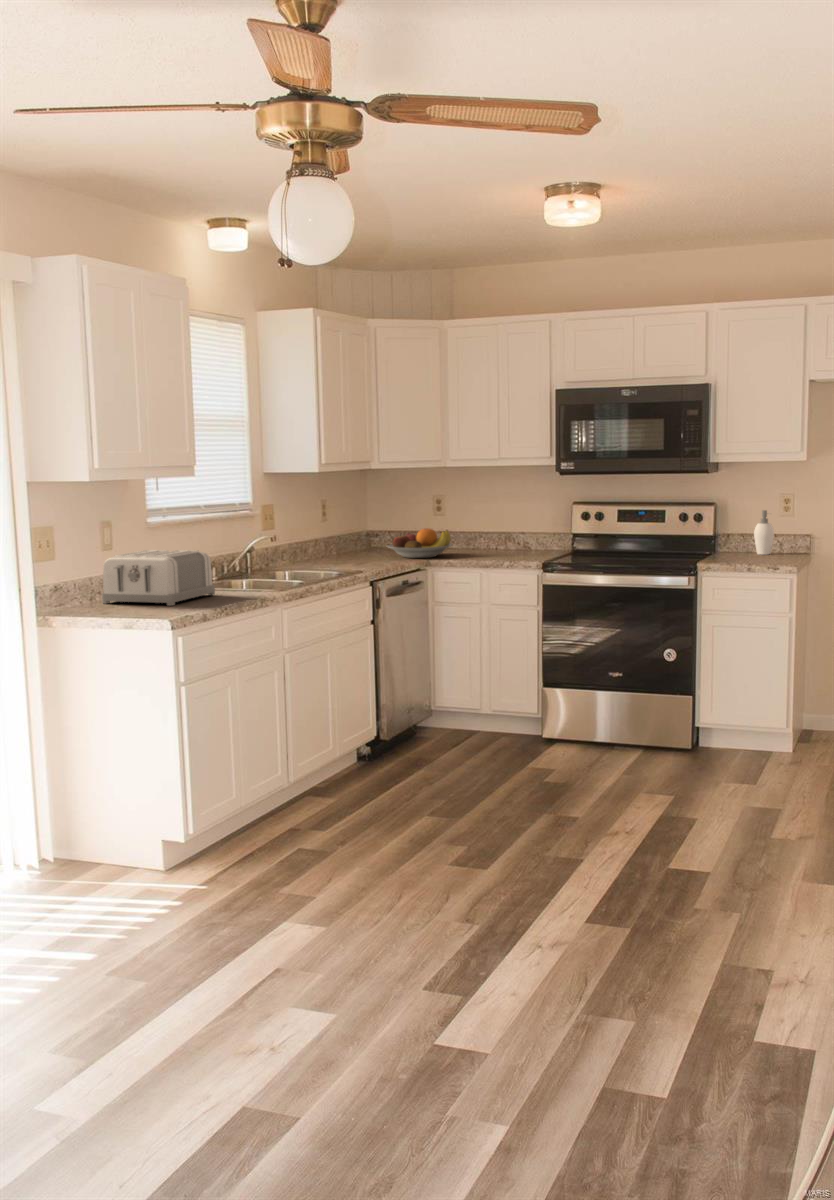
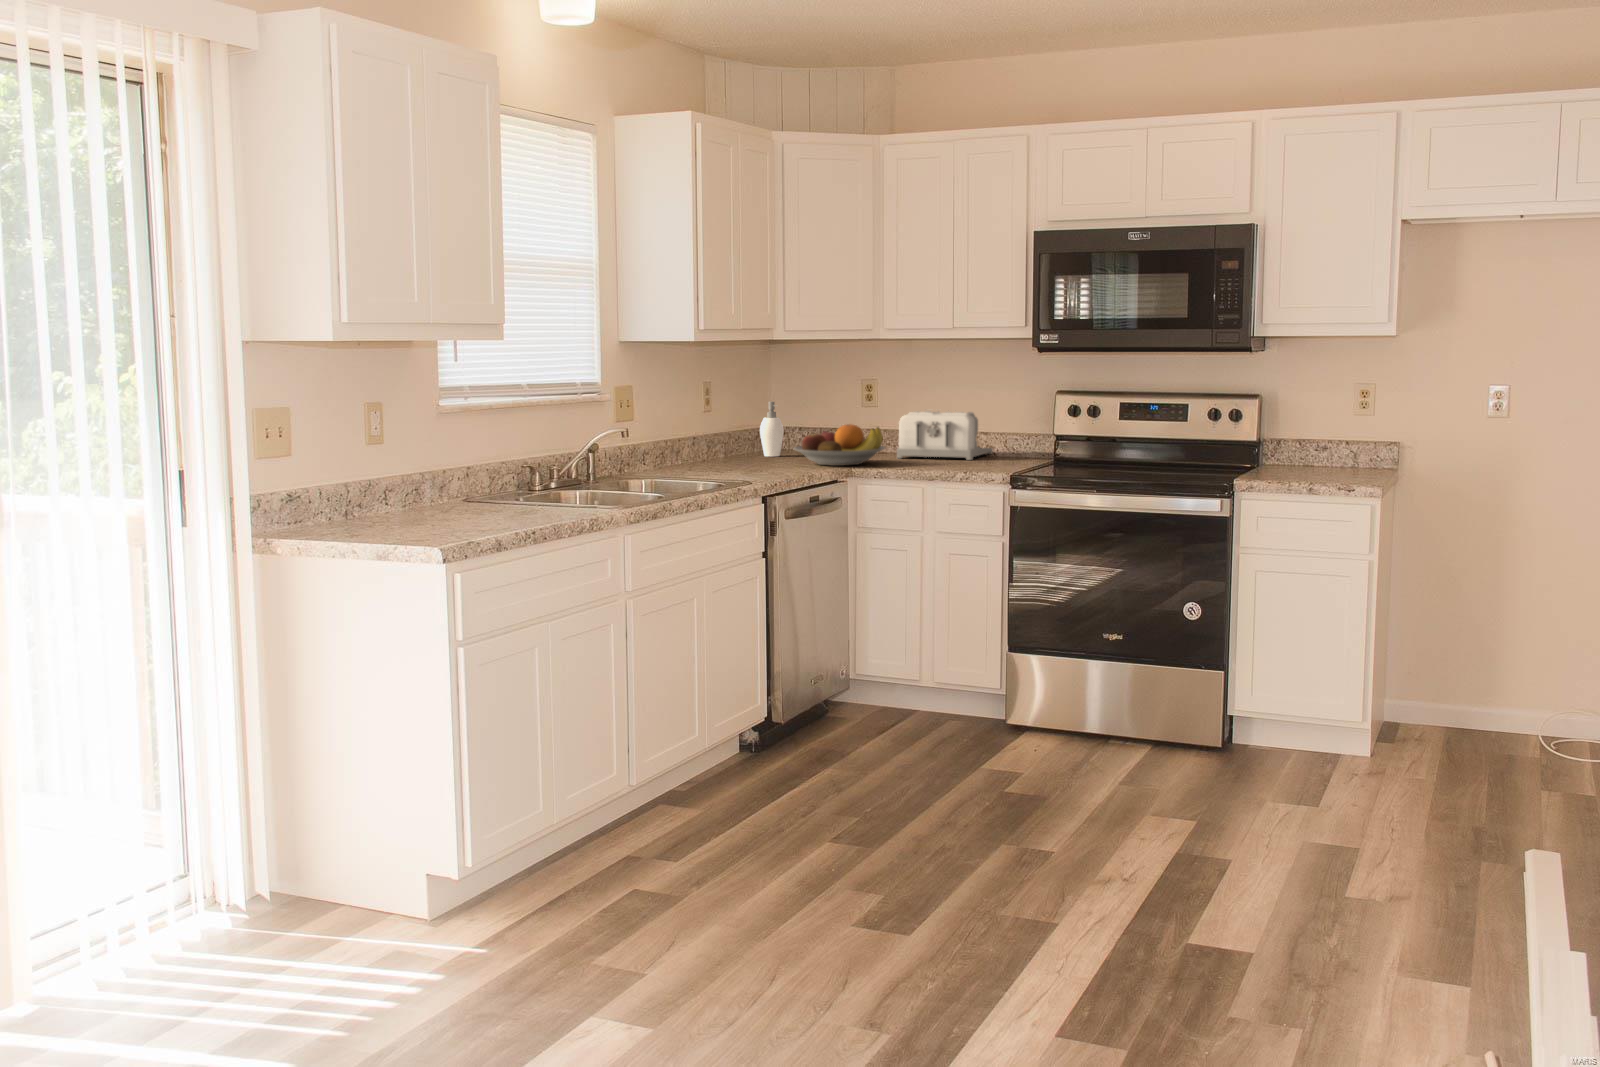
soap dispenser: present [754,510,774,555] -> present [760,402,784,457]
toaster: present [102,550,215,606] -> present [897,411,993,460]

